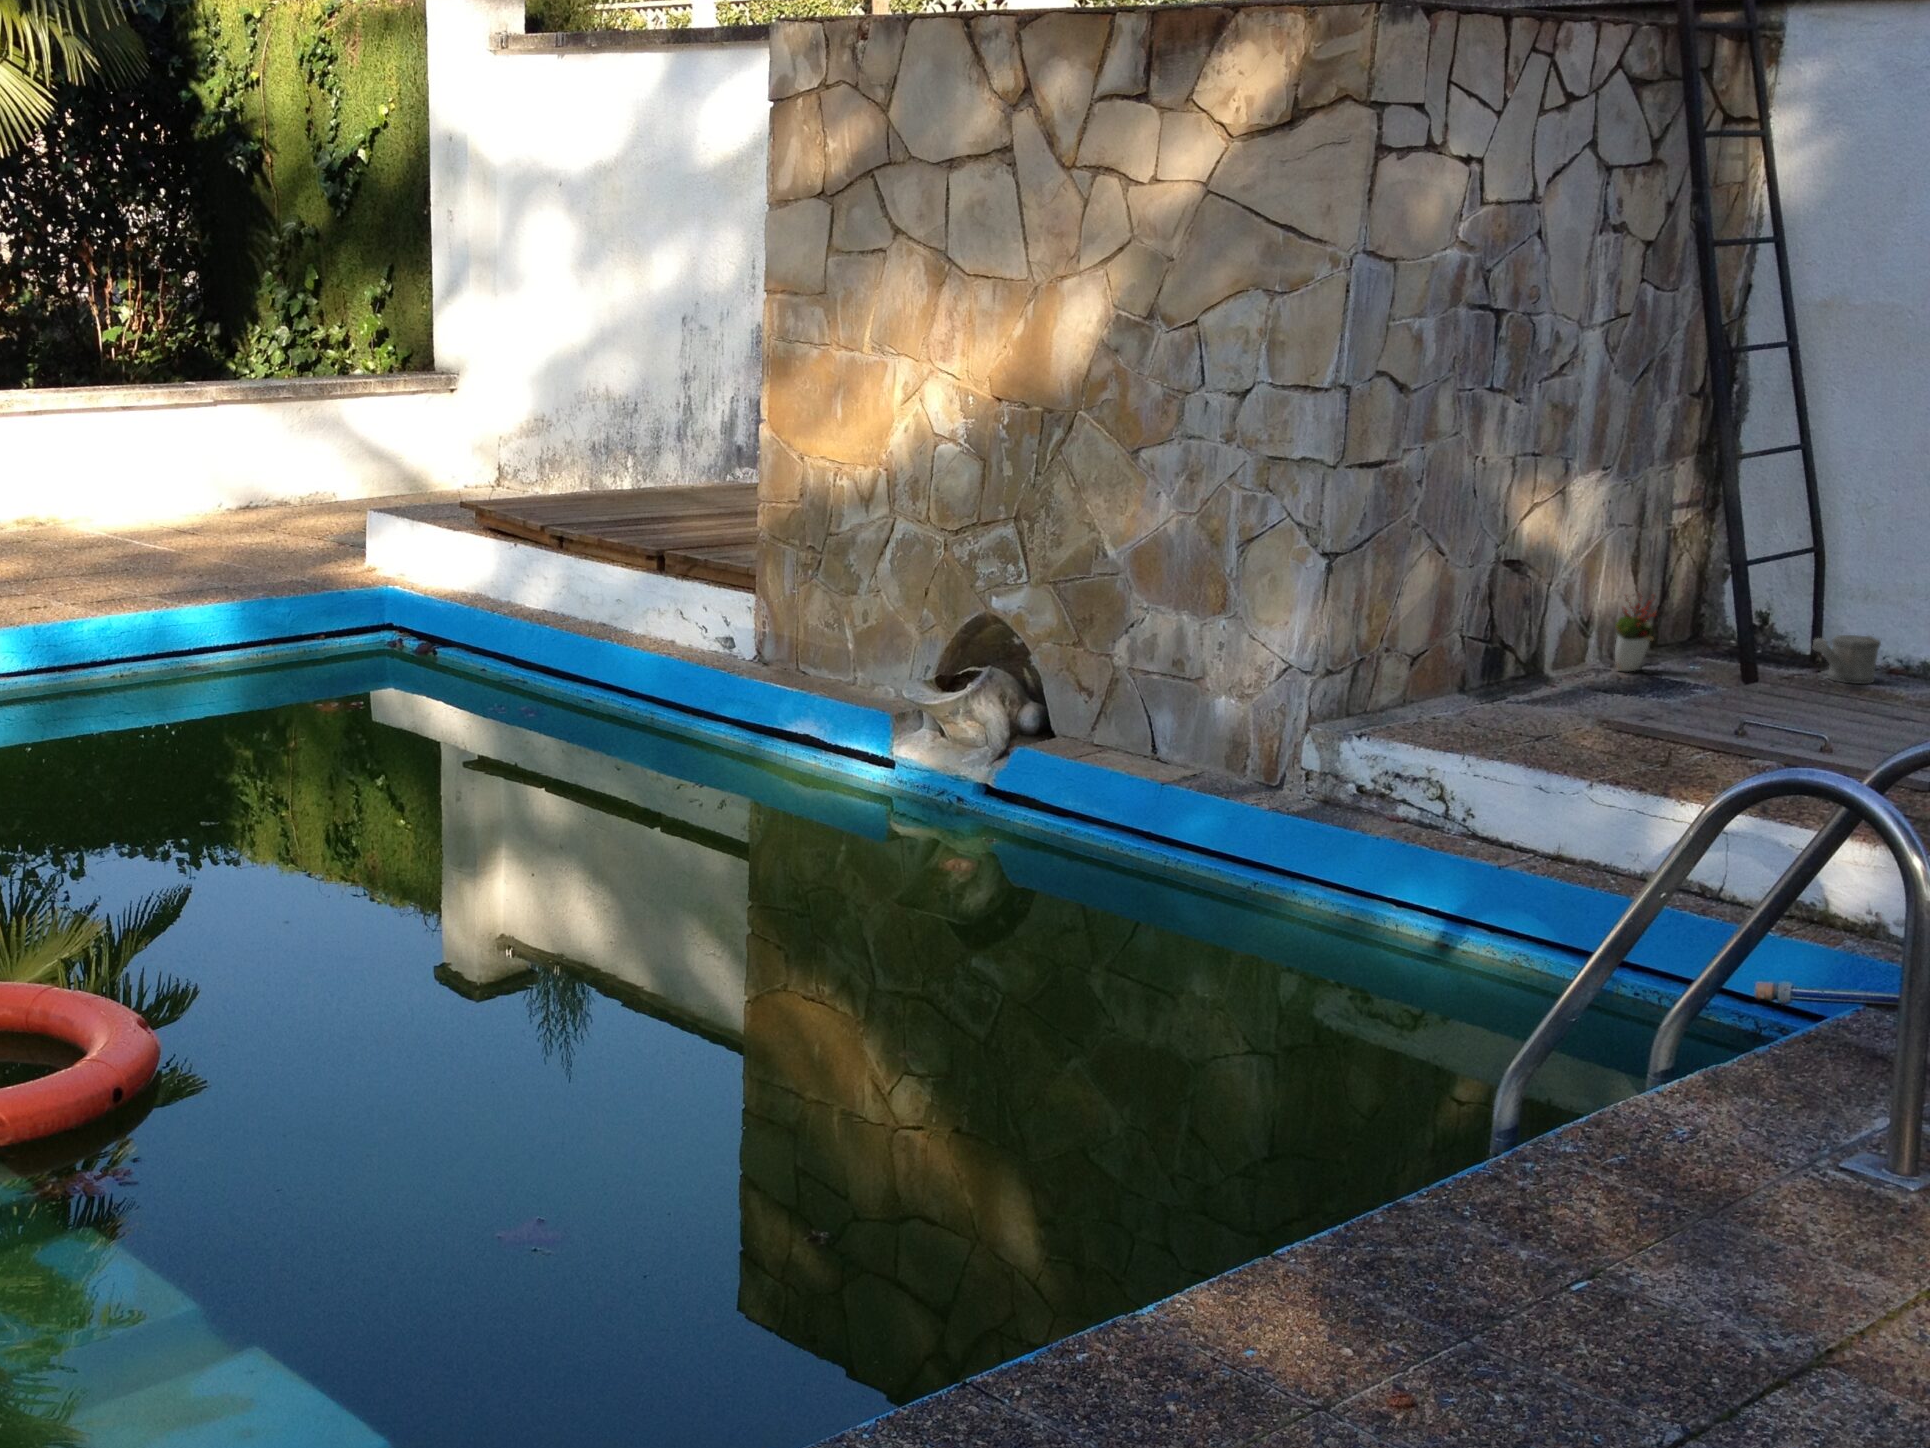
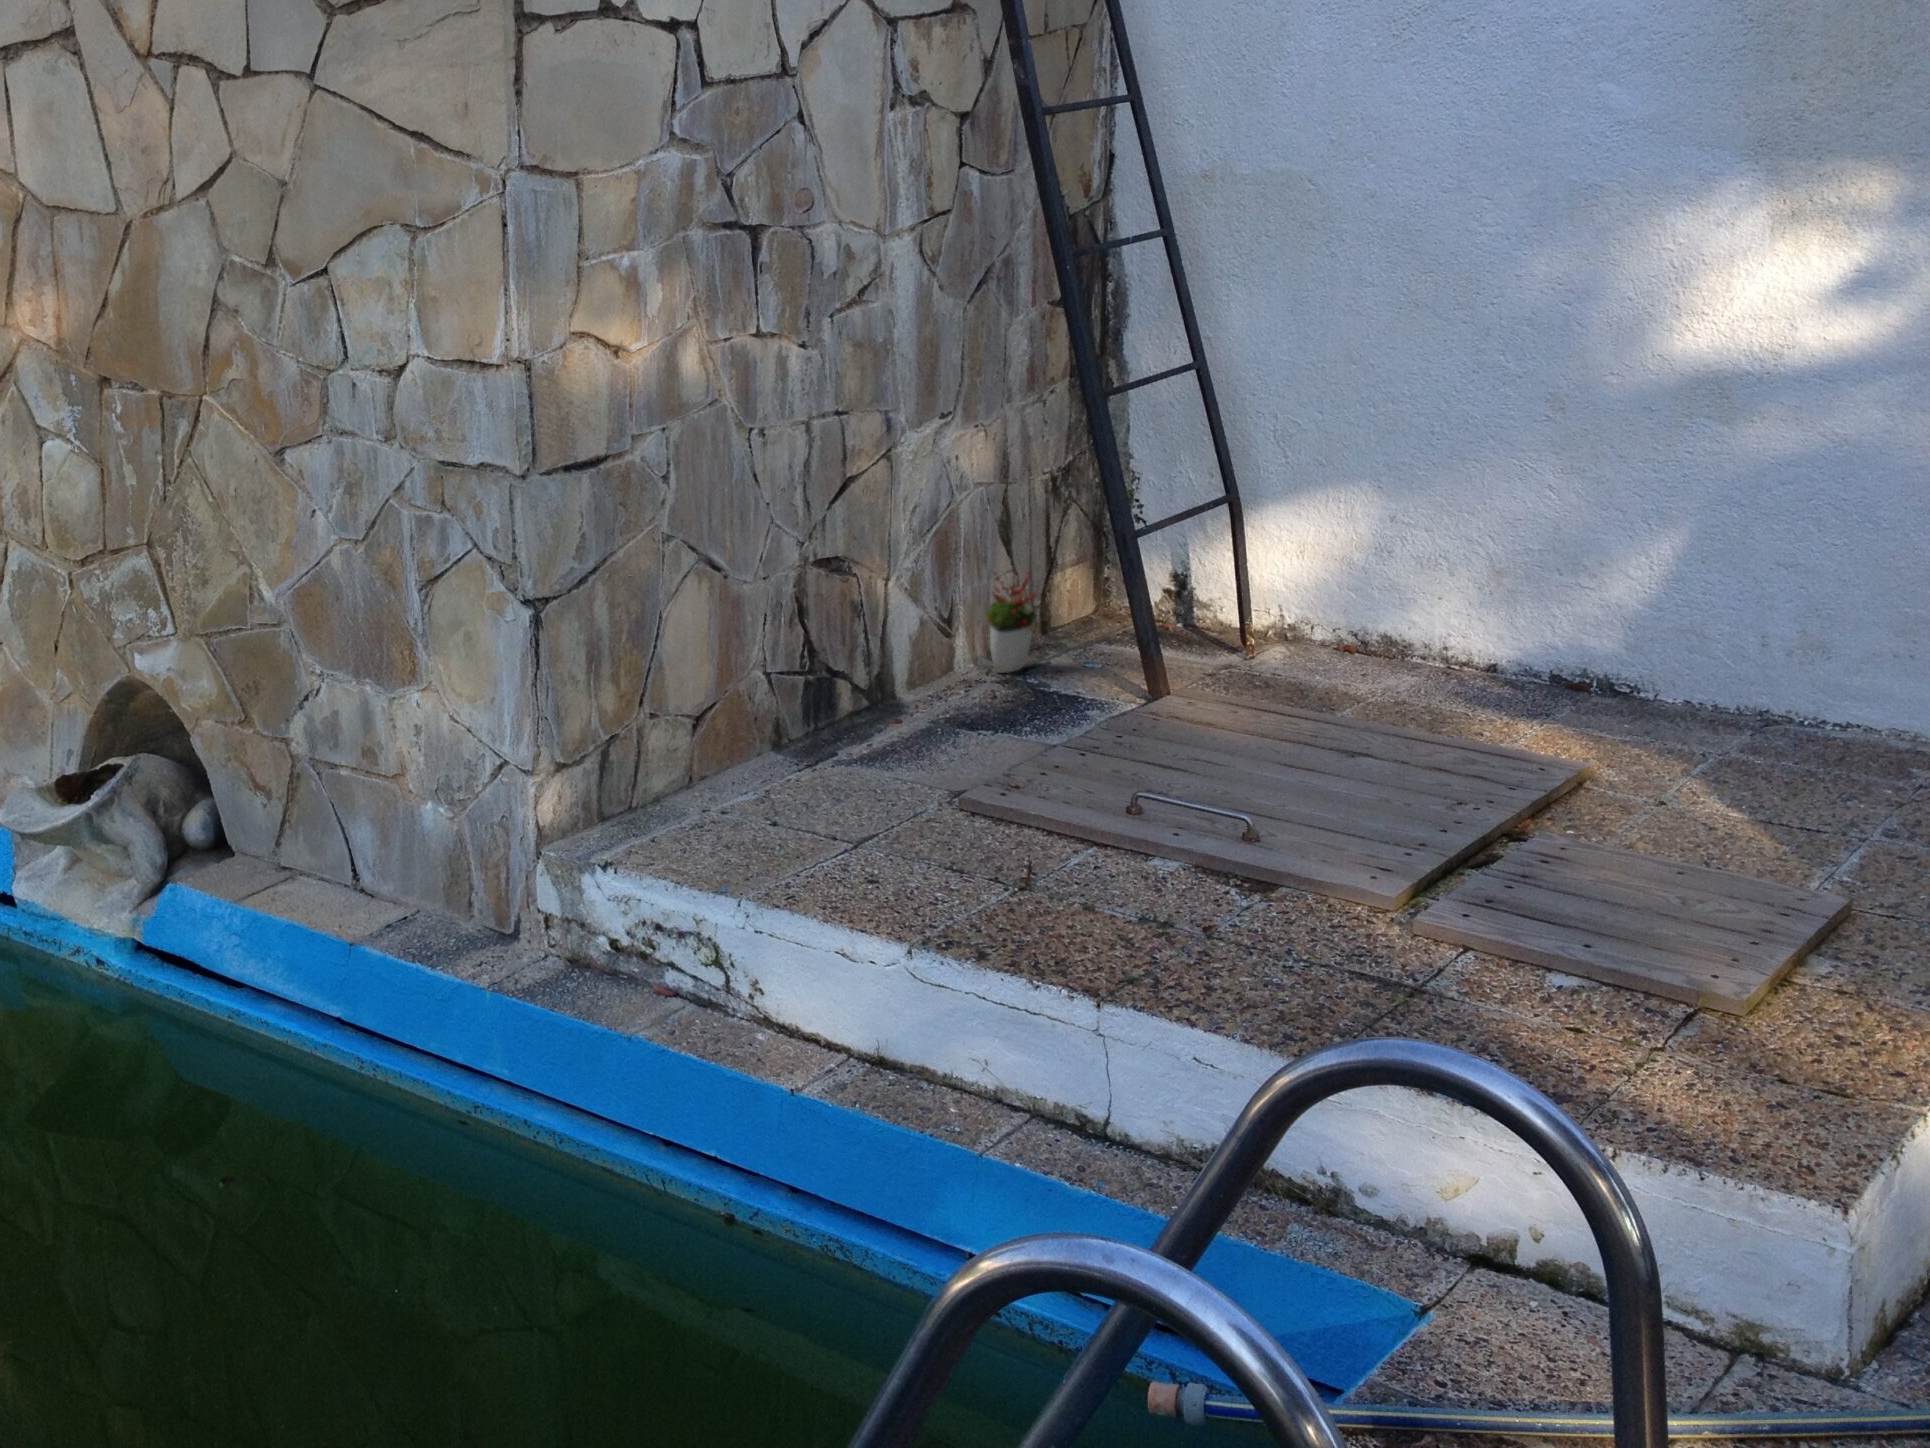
watering can: present [1813,635,1881,684] -> none [1234,594,1320,666]

